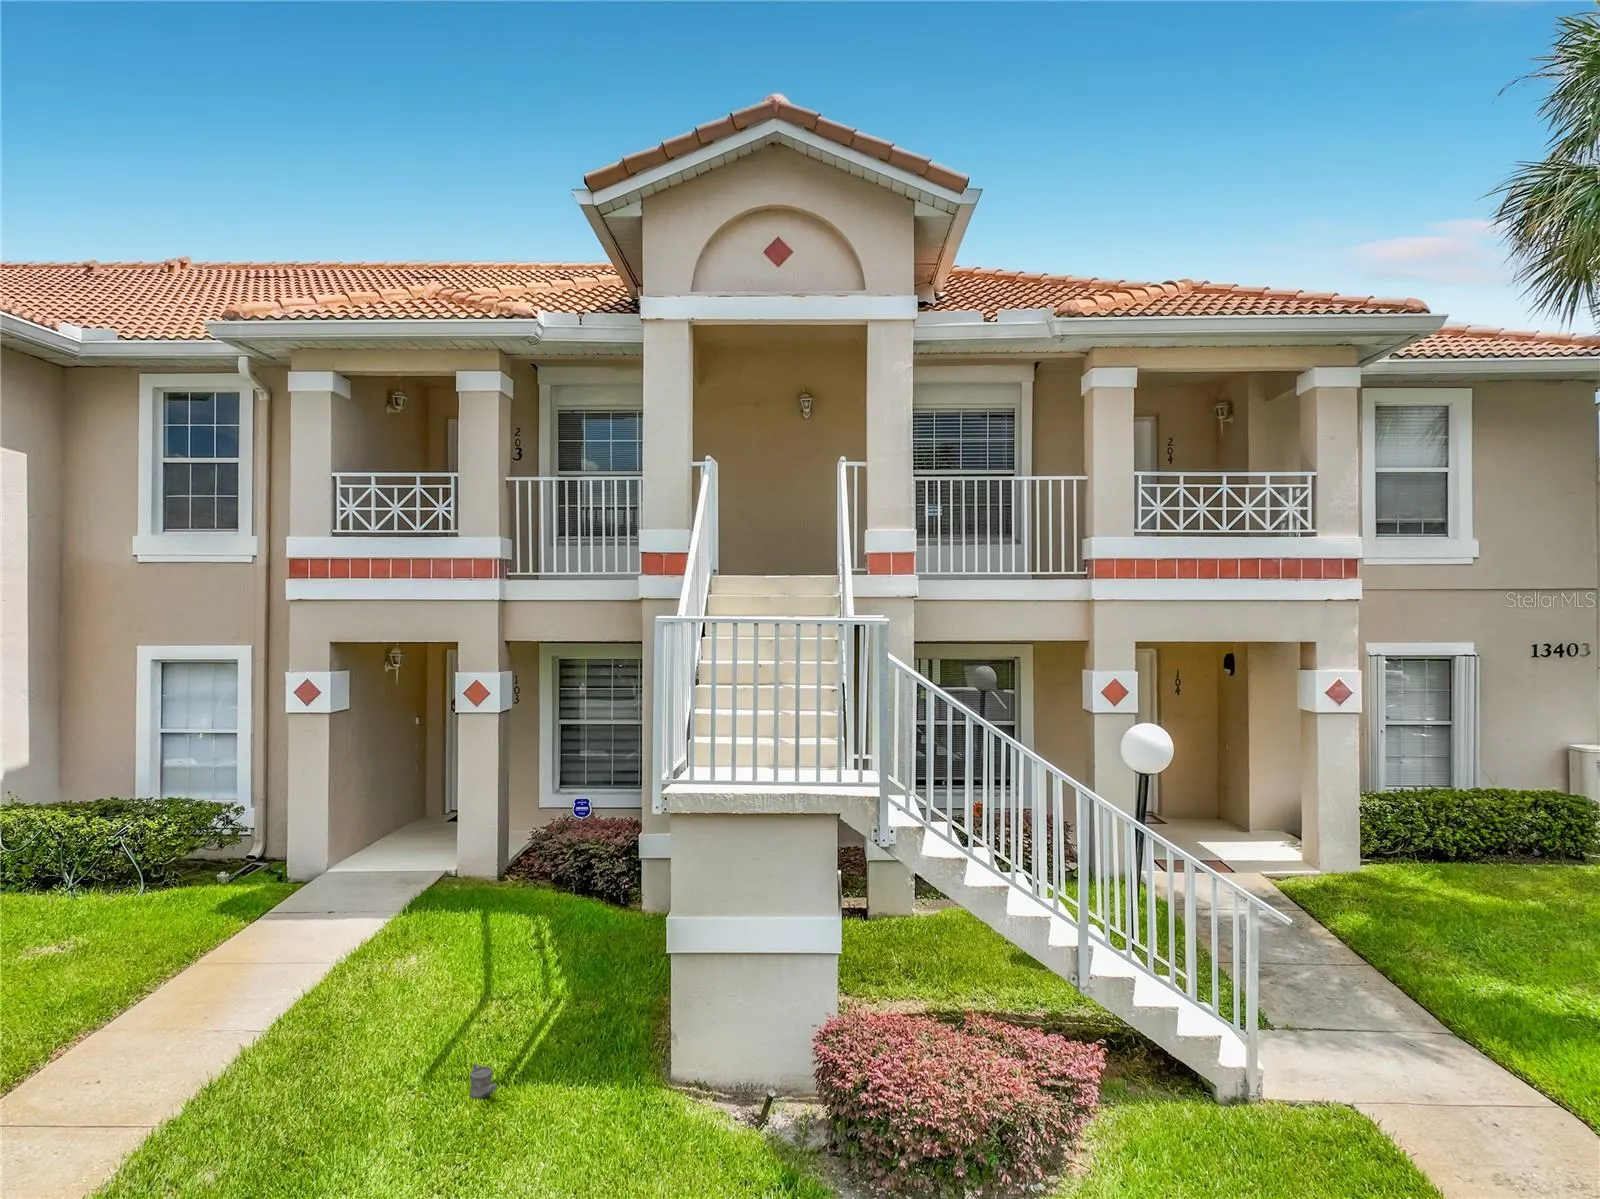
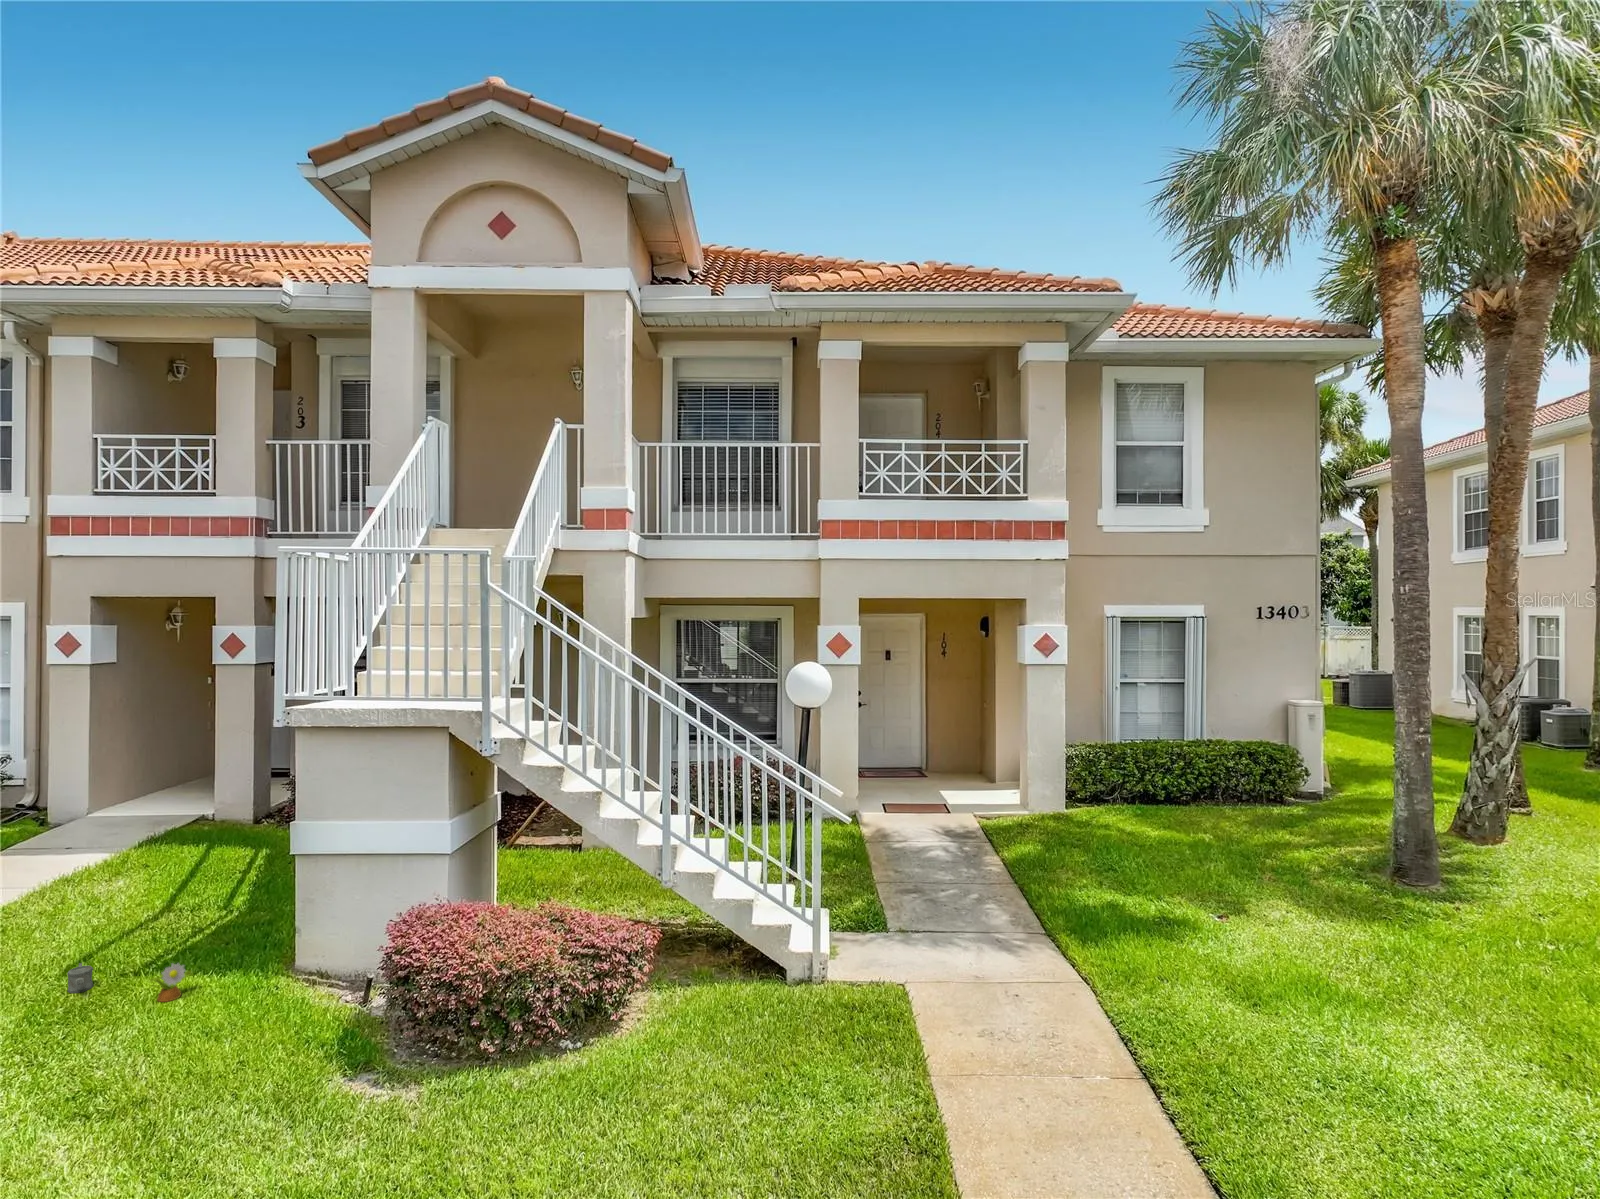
decorative plant: none [563,1068,607,1112] -> present [150,963,191,1002]

